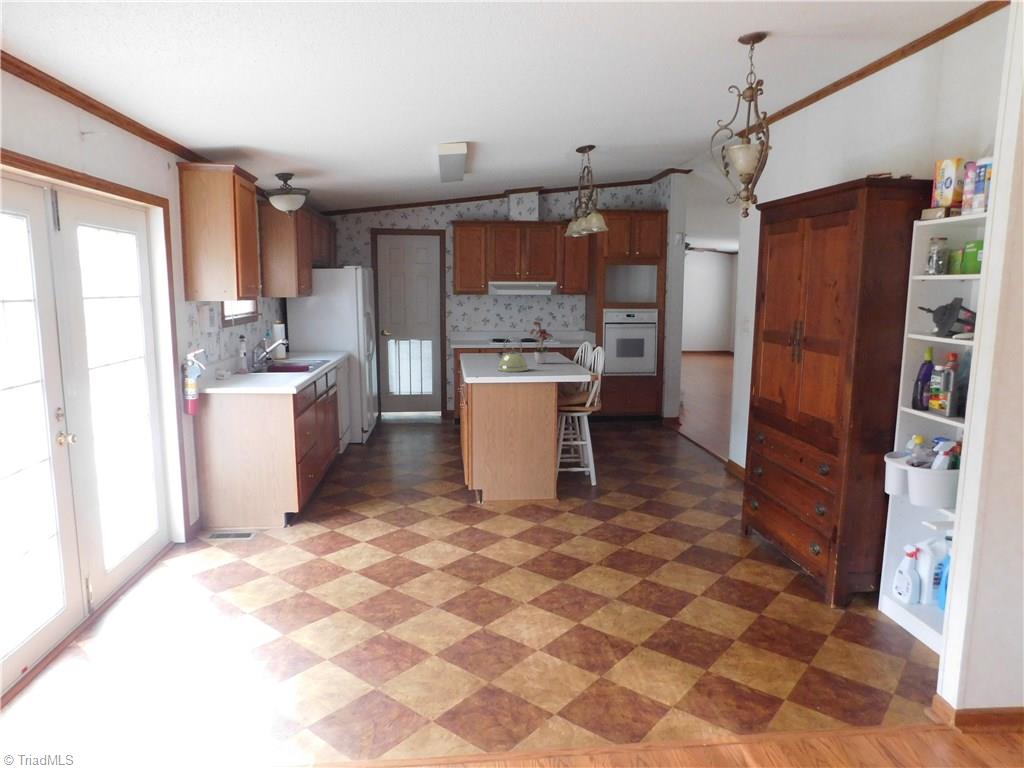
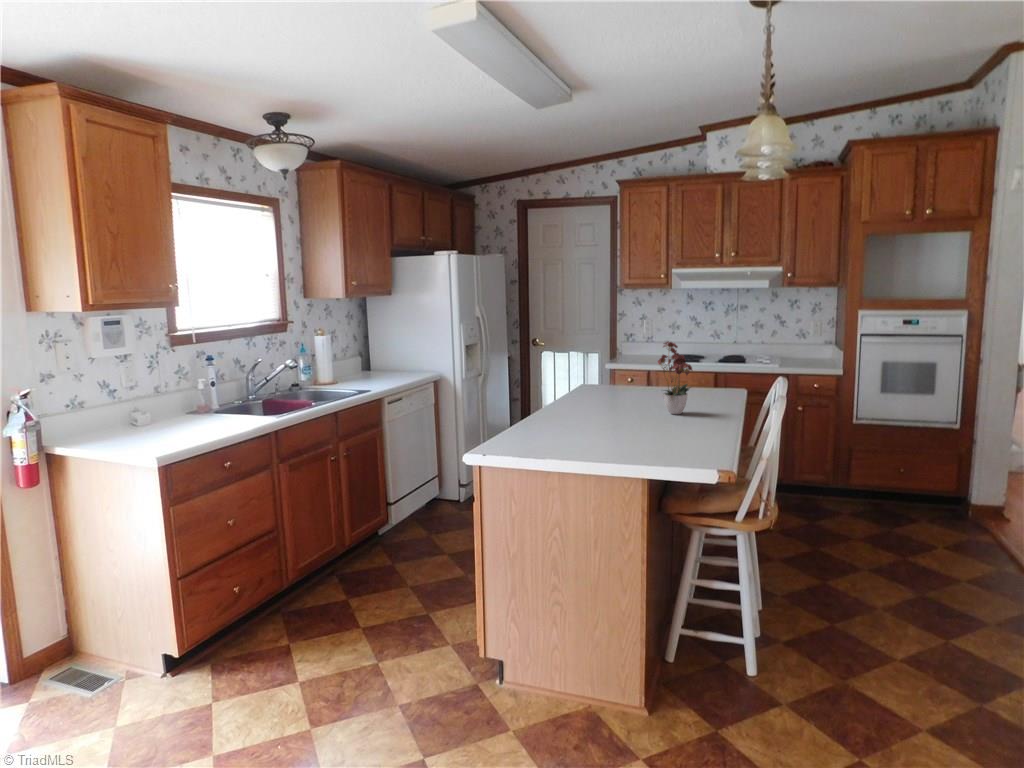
kettle: present [497,336,528,372] -> none [577,370,628,433]

